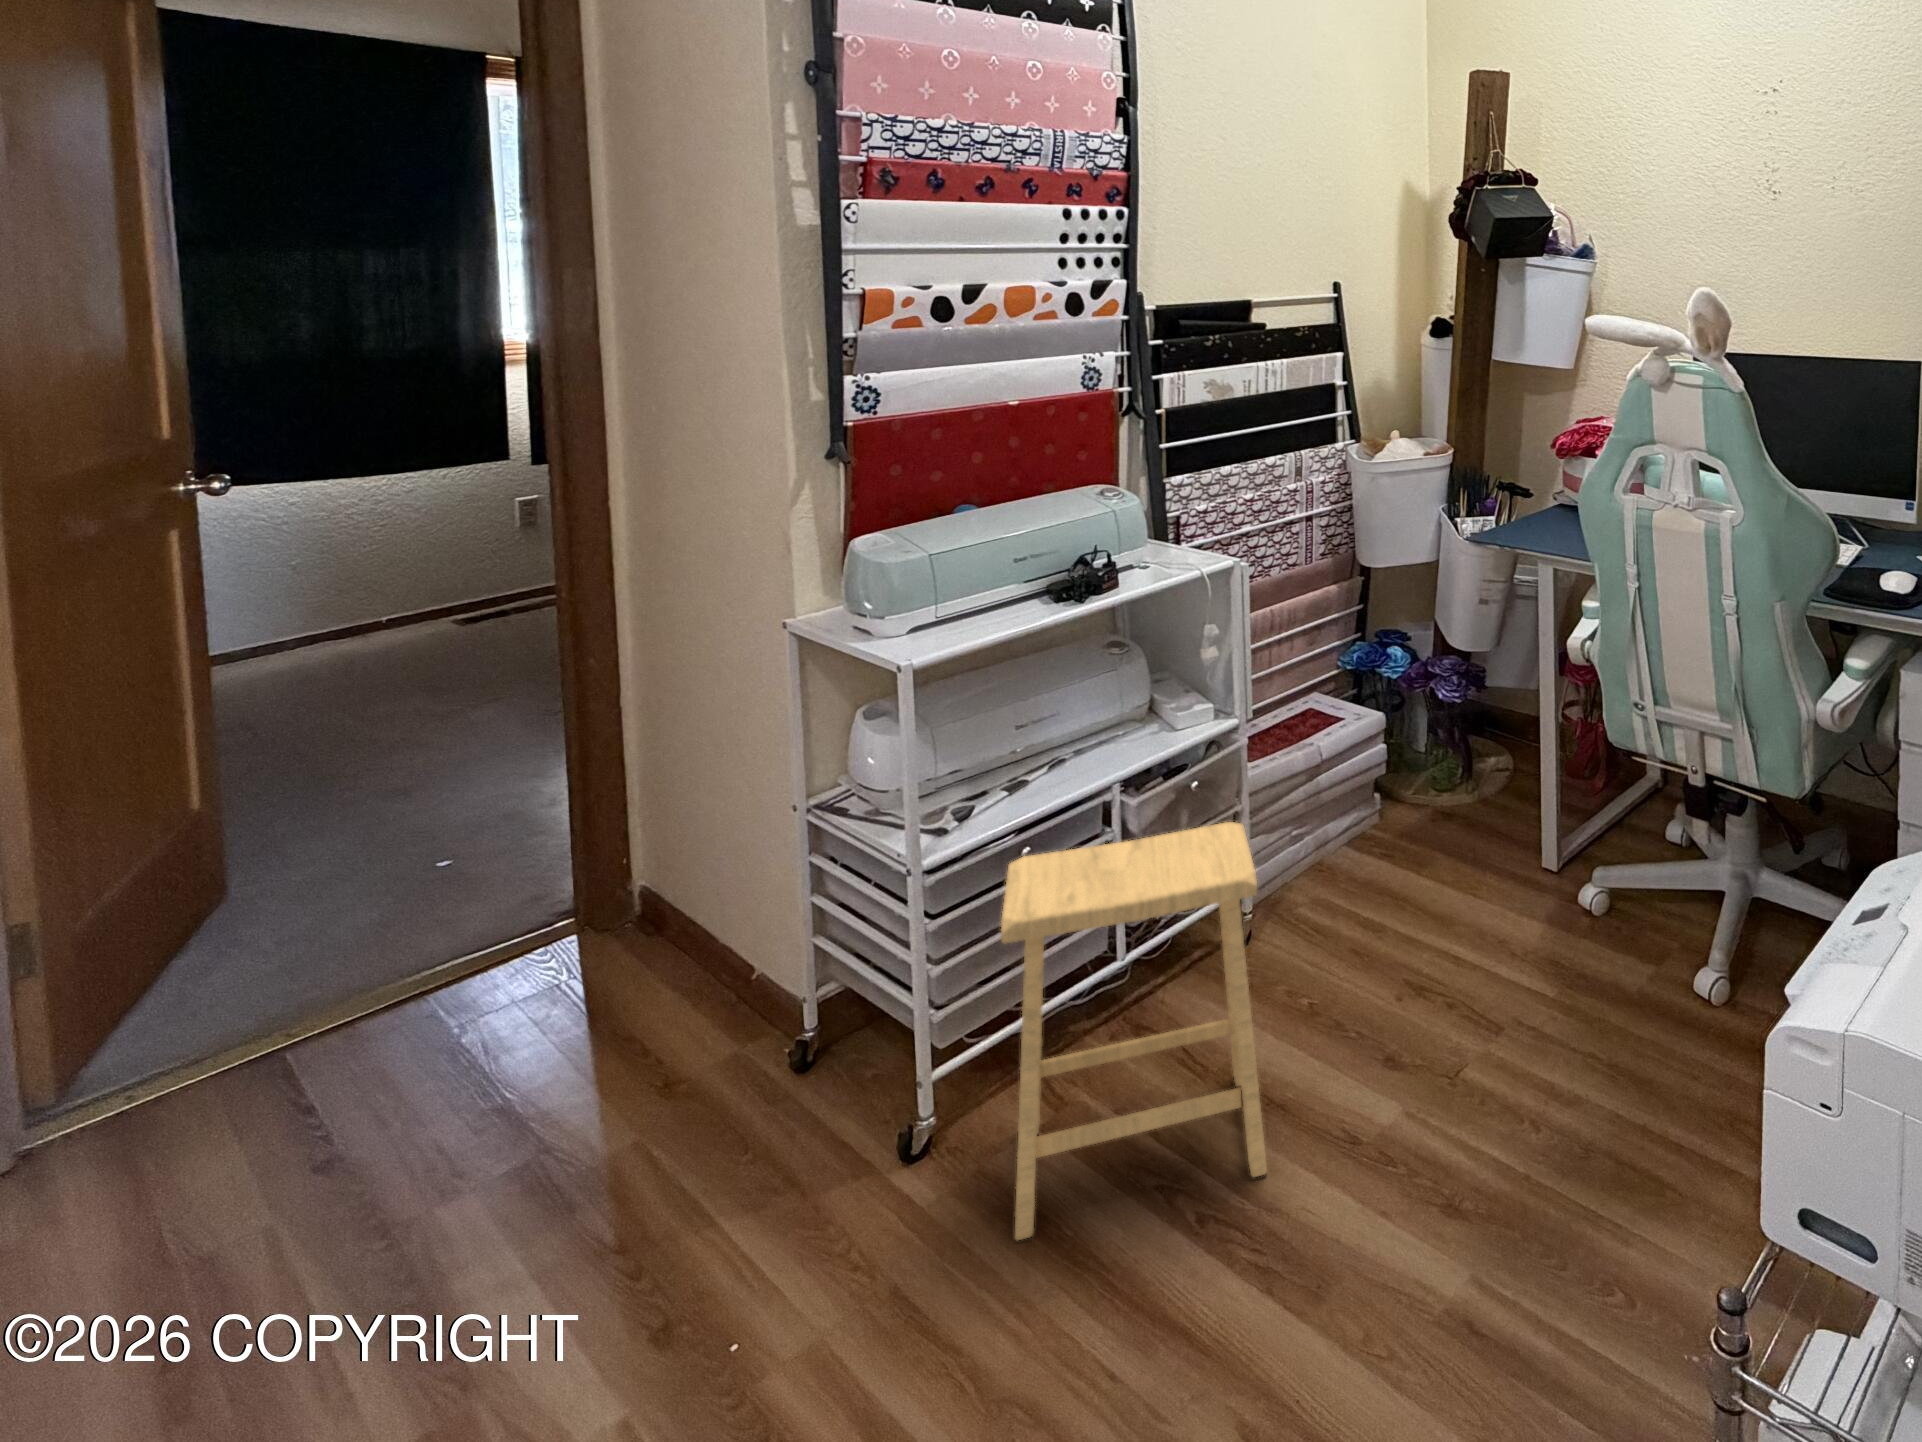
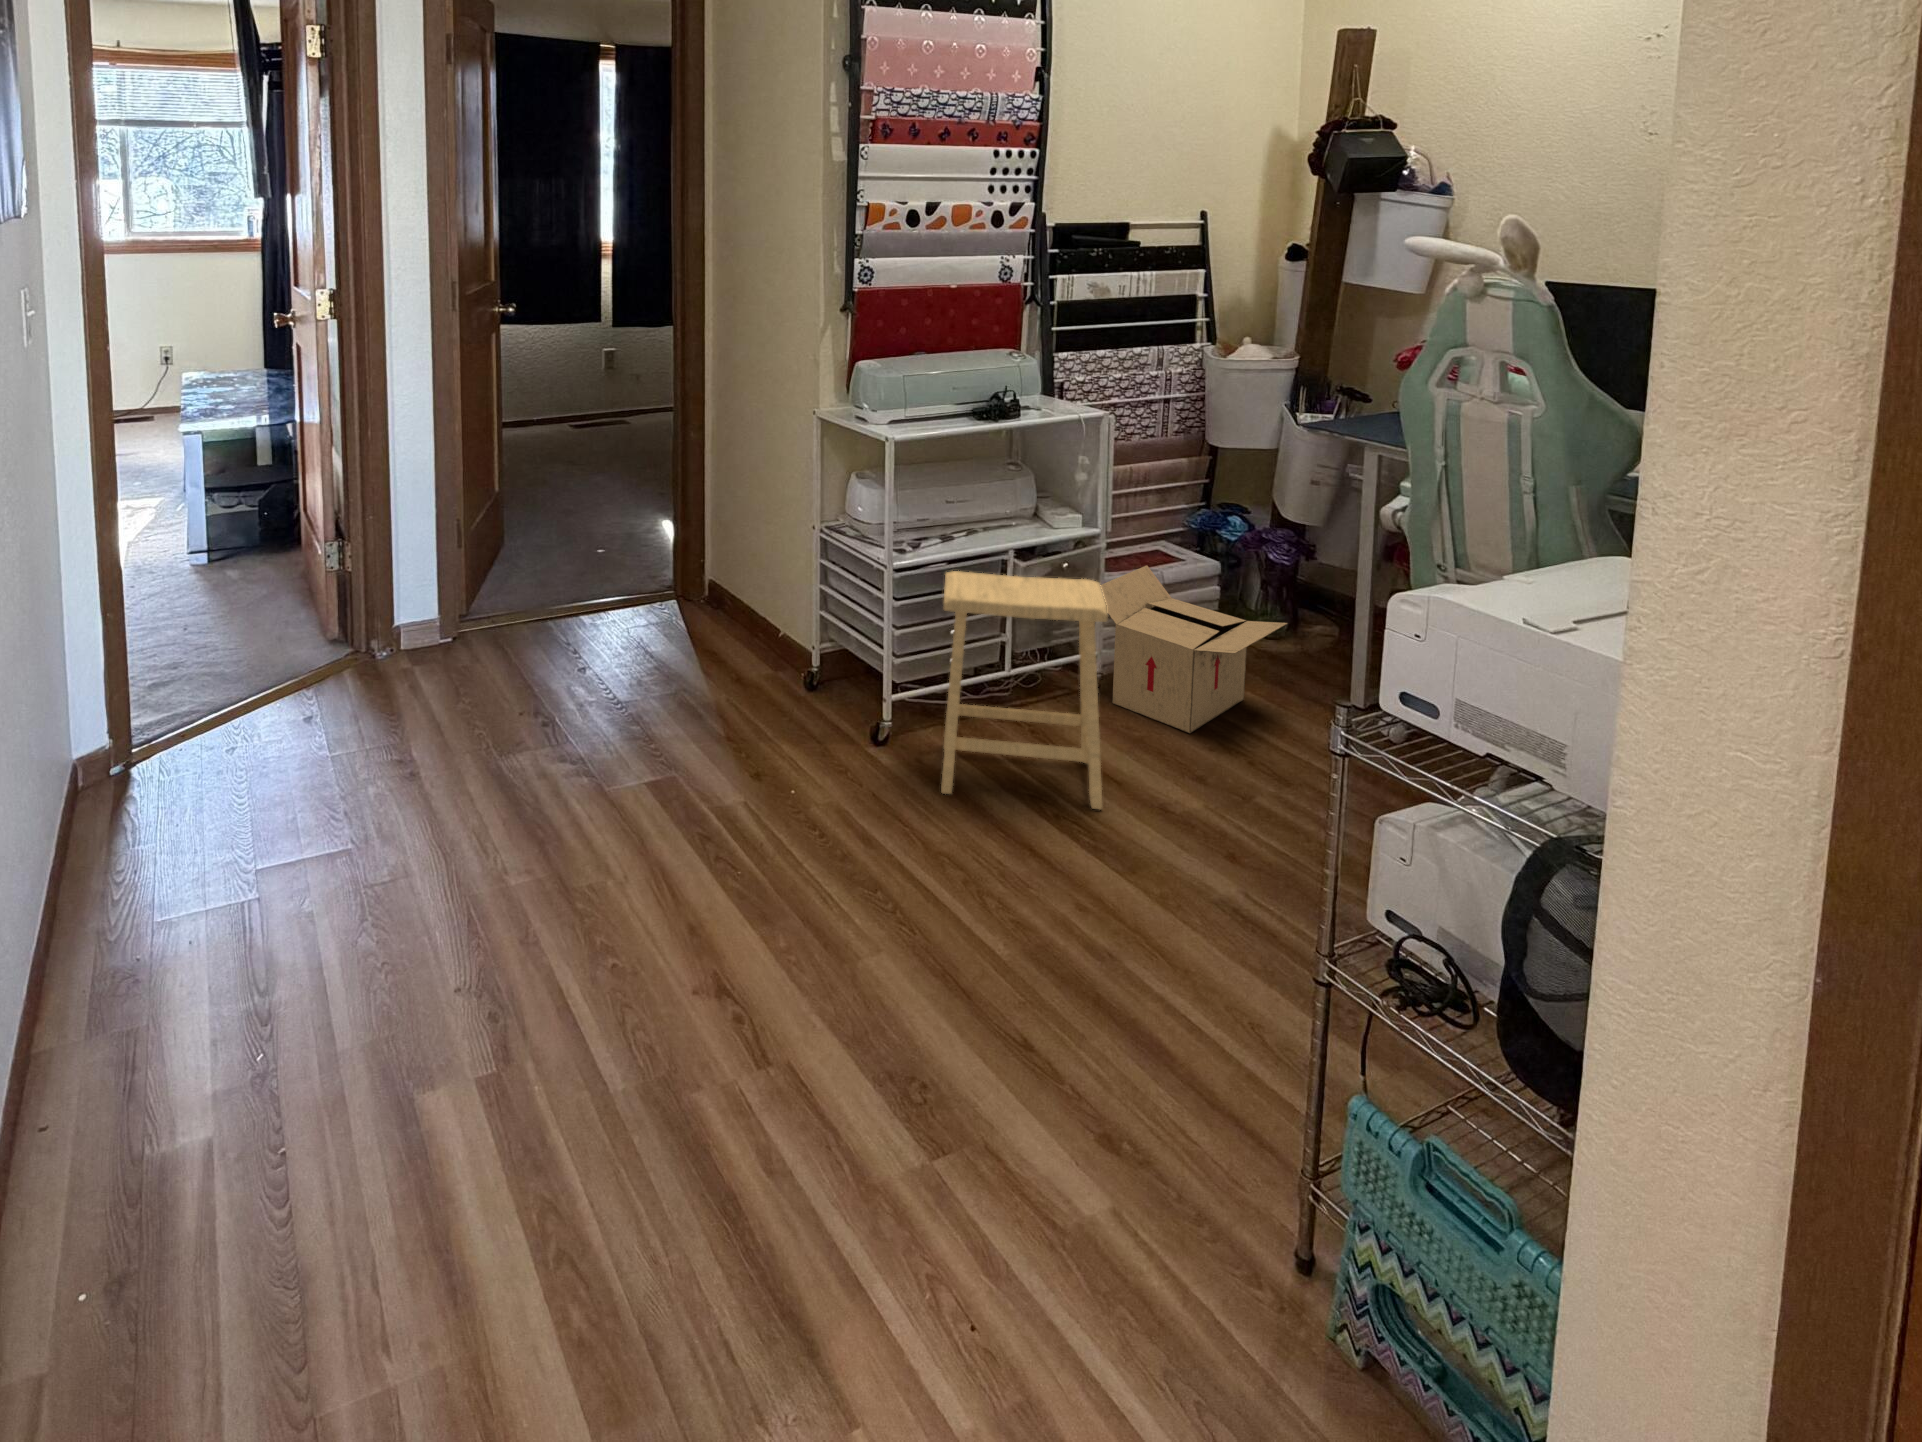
cardboard box: none [1232,745,1474,978] -> present [1100,566,1288,733]

